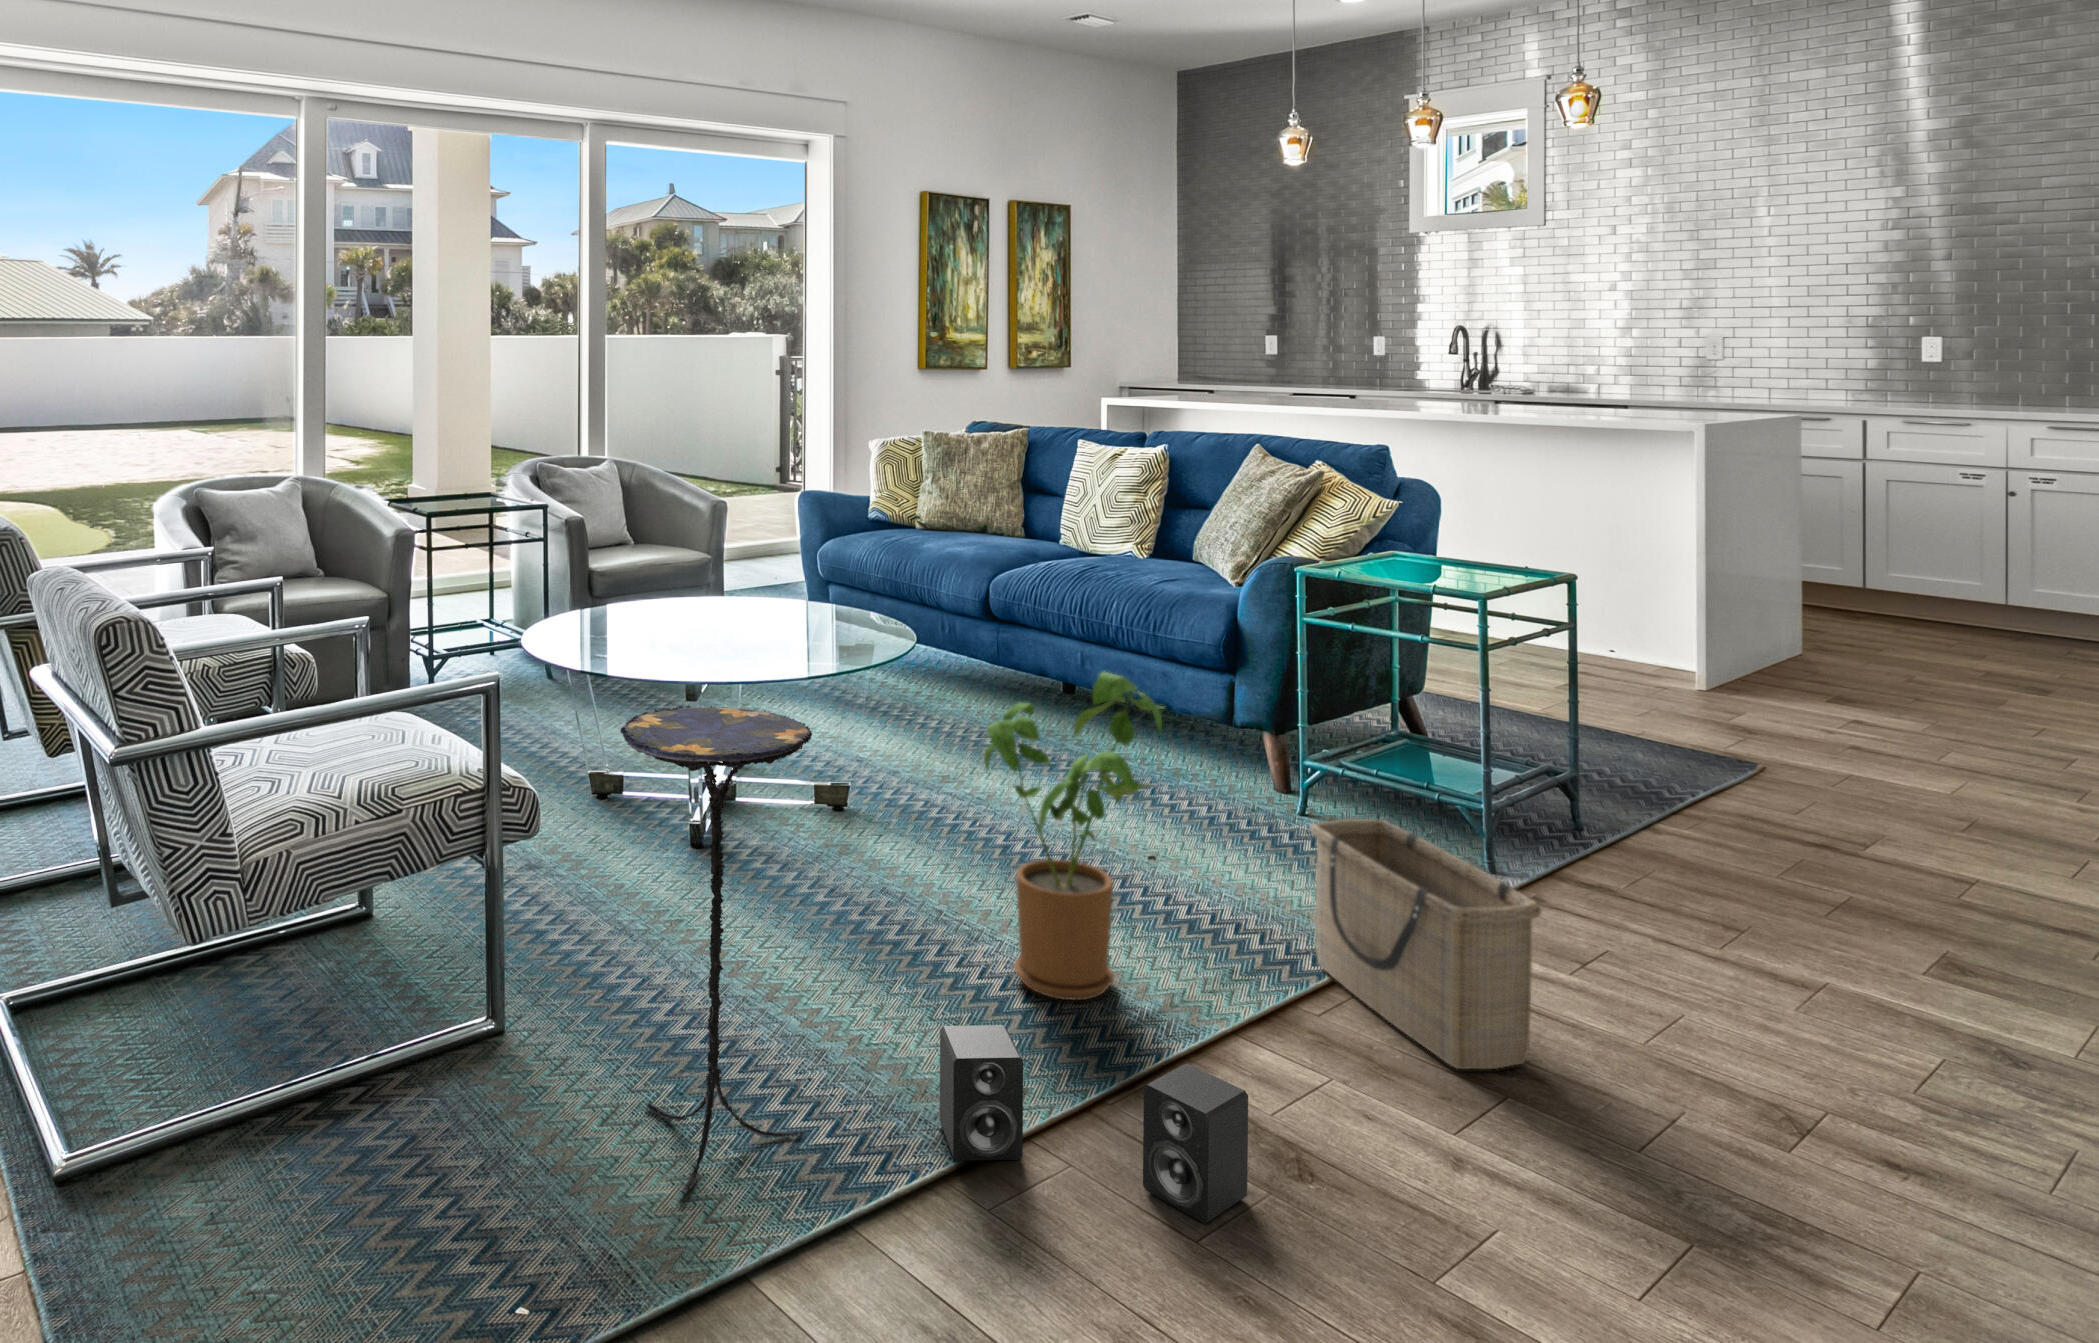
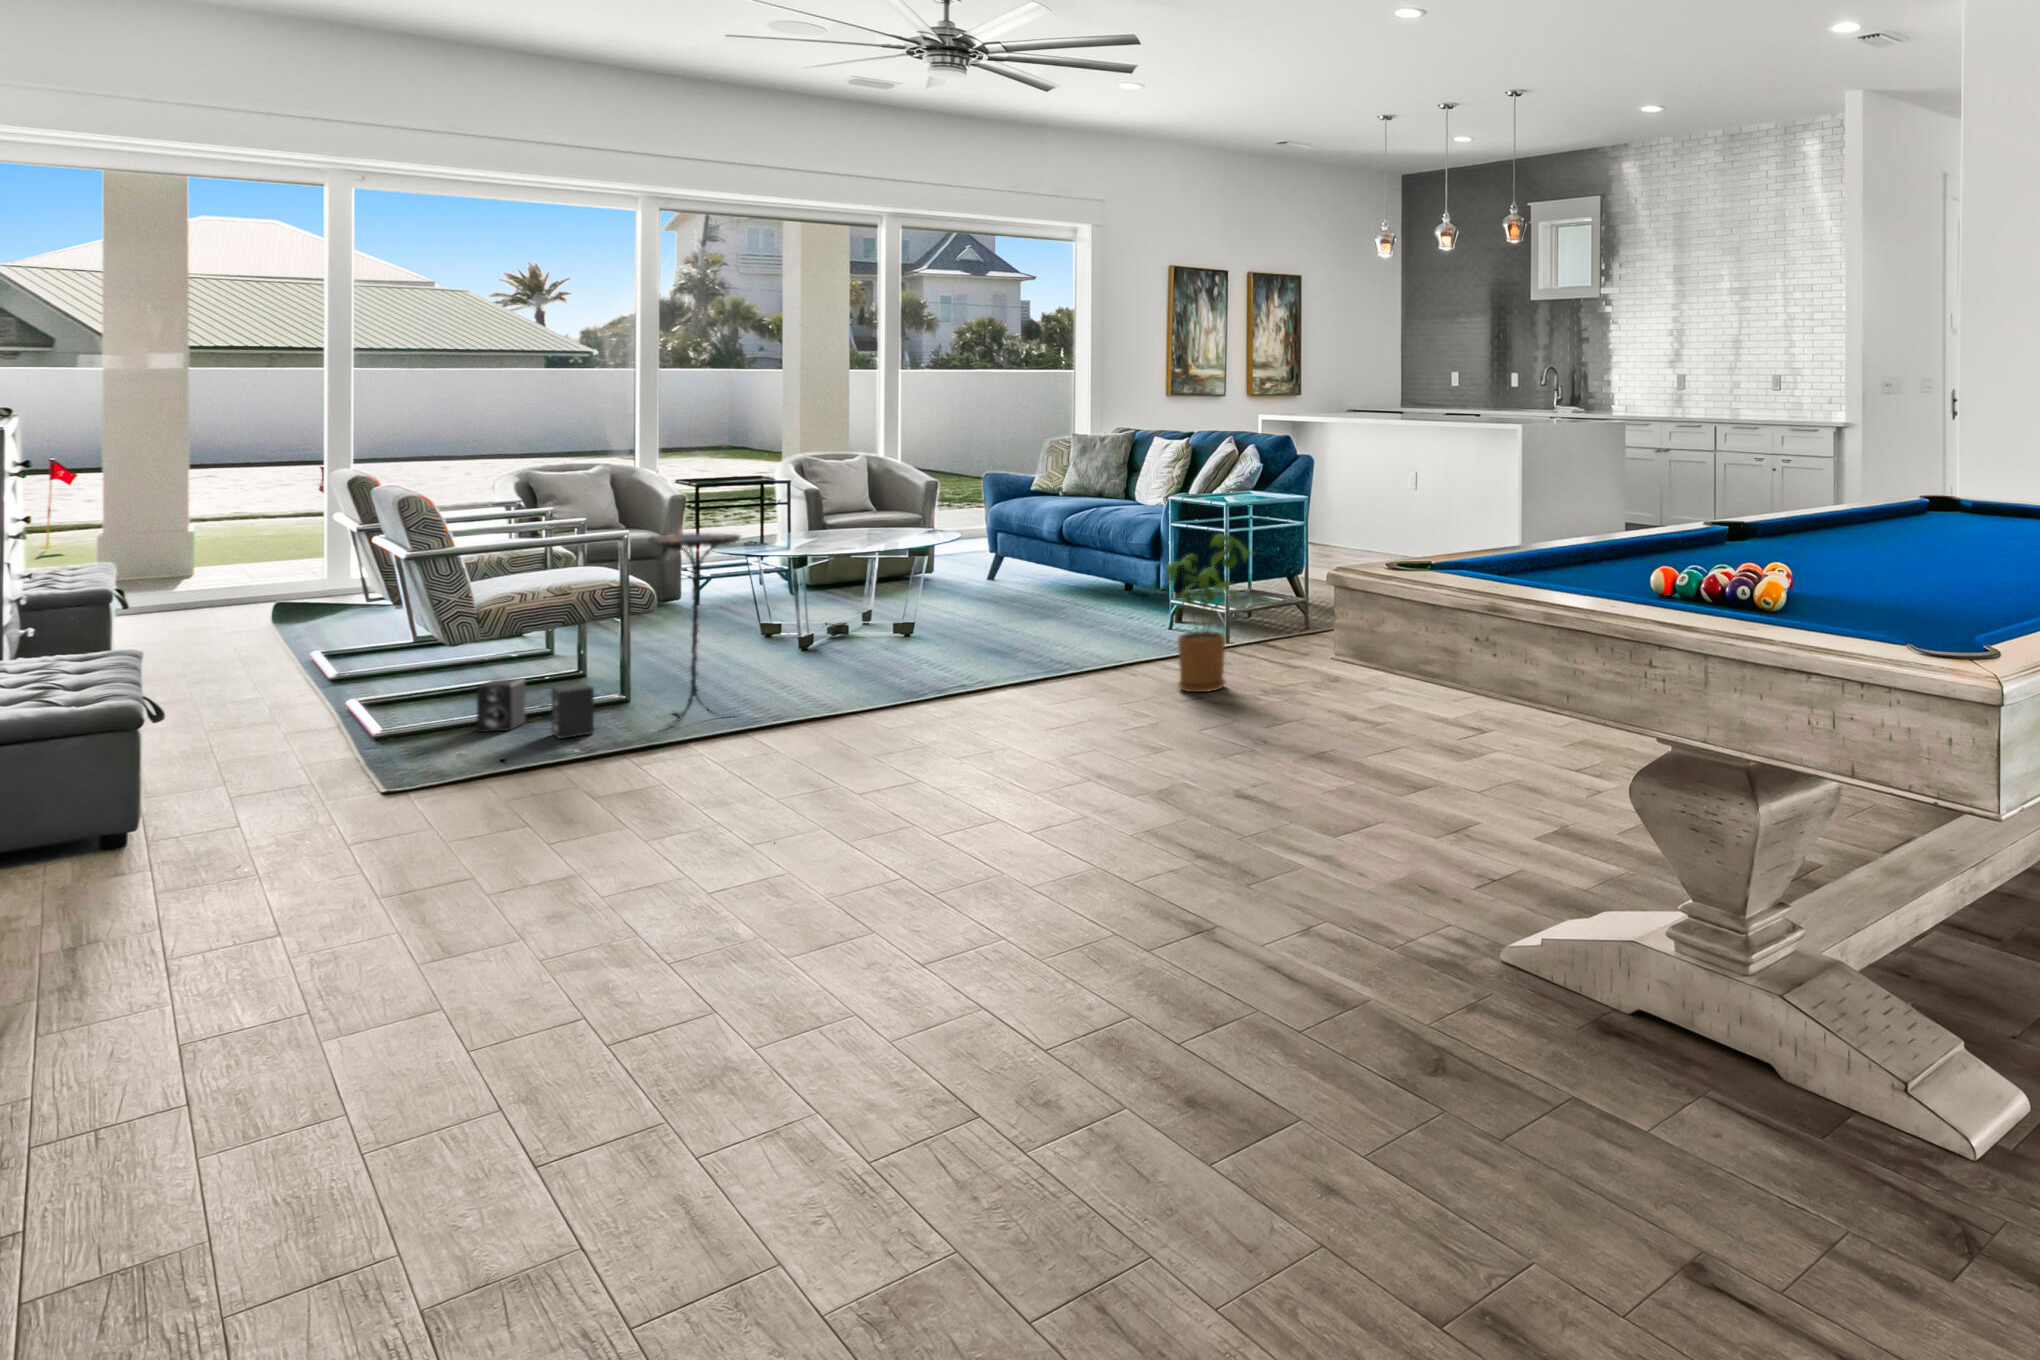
house plant: present [984,672,1163,1000] -> present [1166,534,1251,692]
basket: present [1310,819,1541,1069] -> none [1057,601,1113,691]
speaker: present [940,1025,1248,1224] -> present [477,679,594,739]

